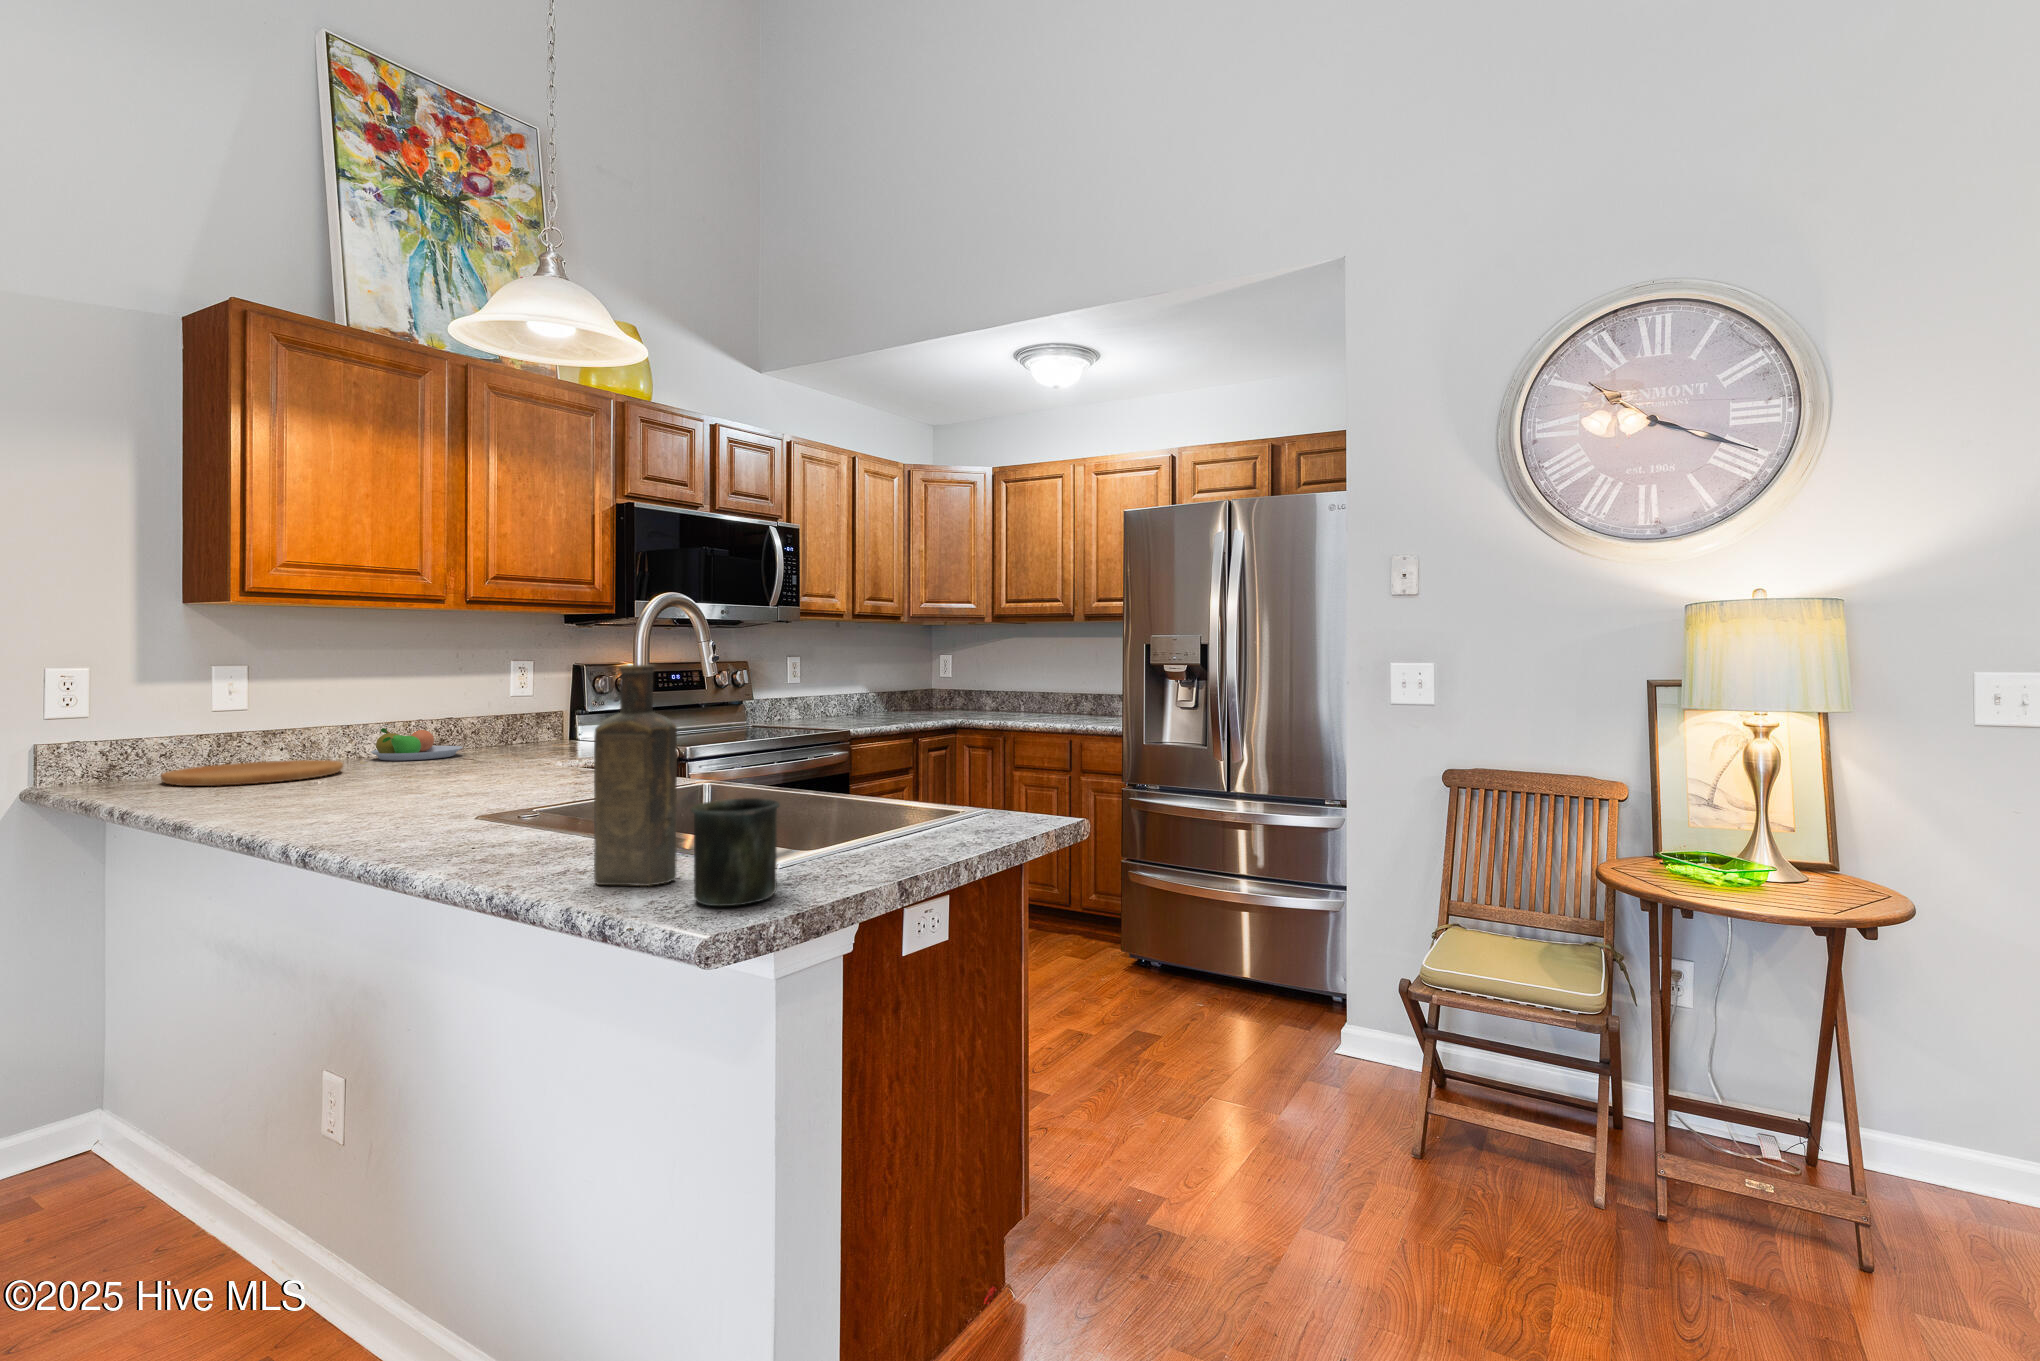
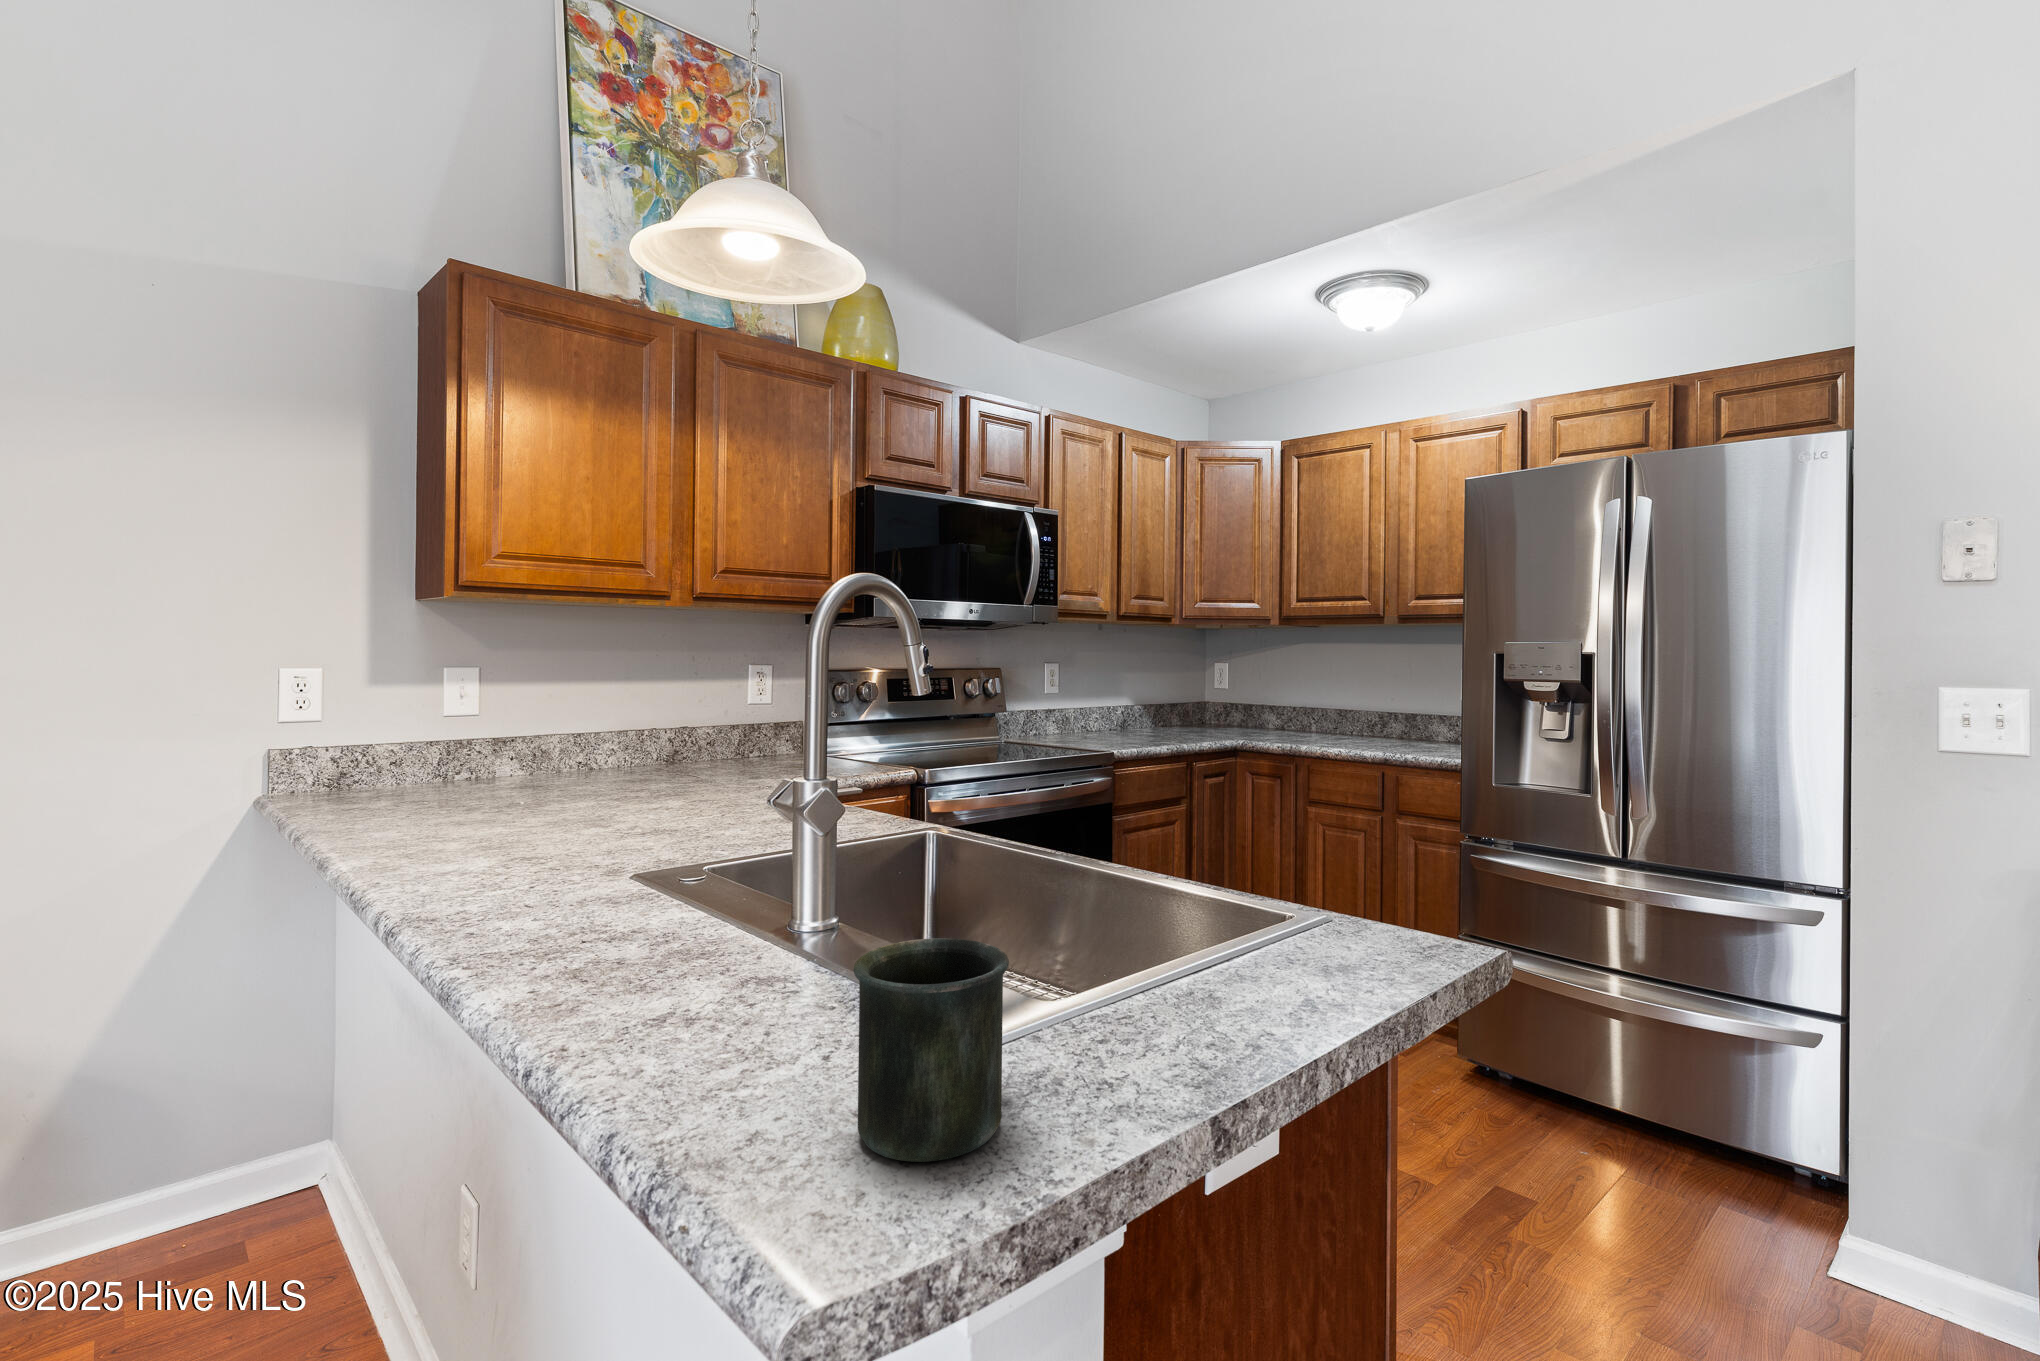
bottle: present [594,665,677,886] -> none [725,696,850,1070]
fruit bowl: present [371,728,463,761] -> none [600,739,692,776]
cutting board: present [161,760,344,786] -> none [383,774,562,803]

